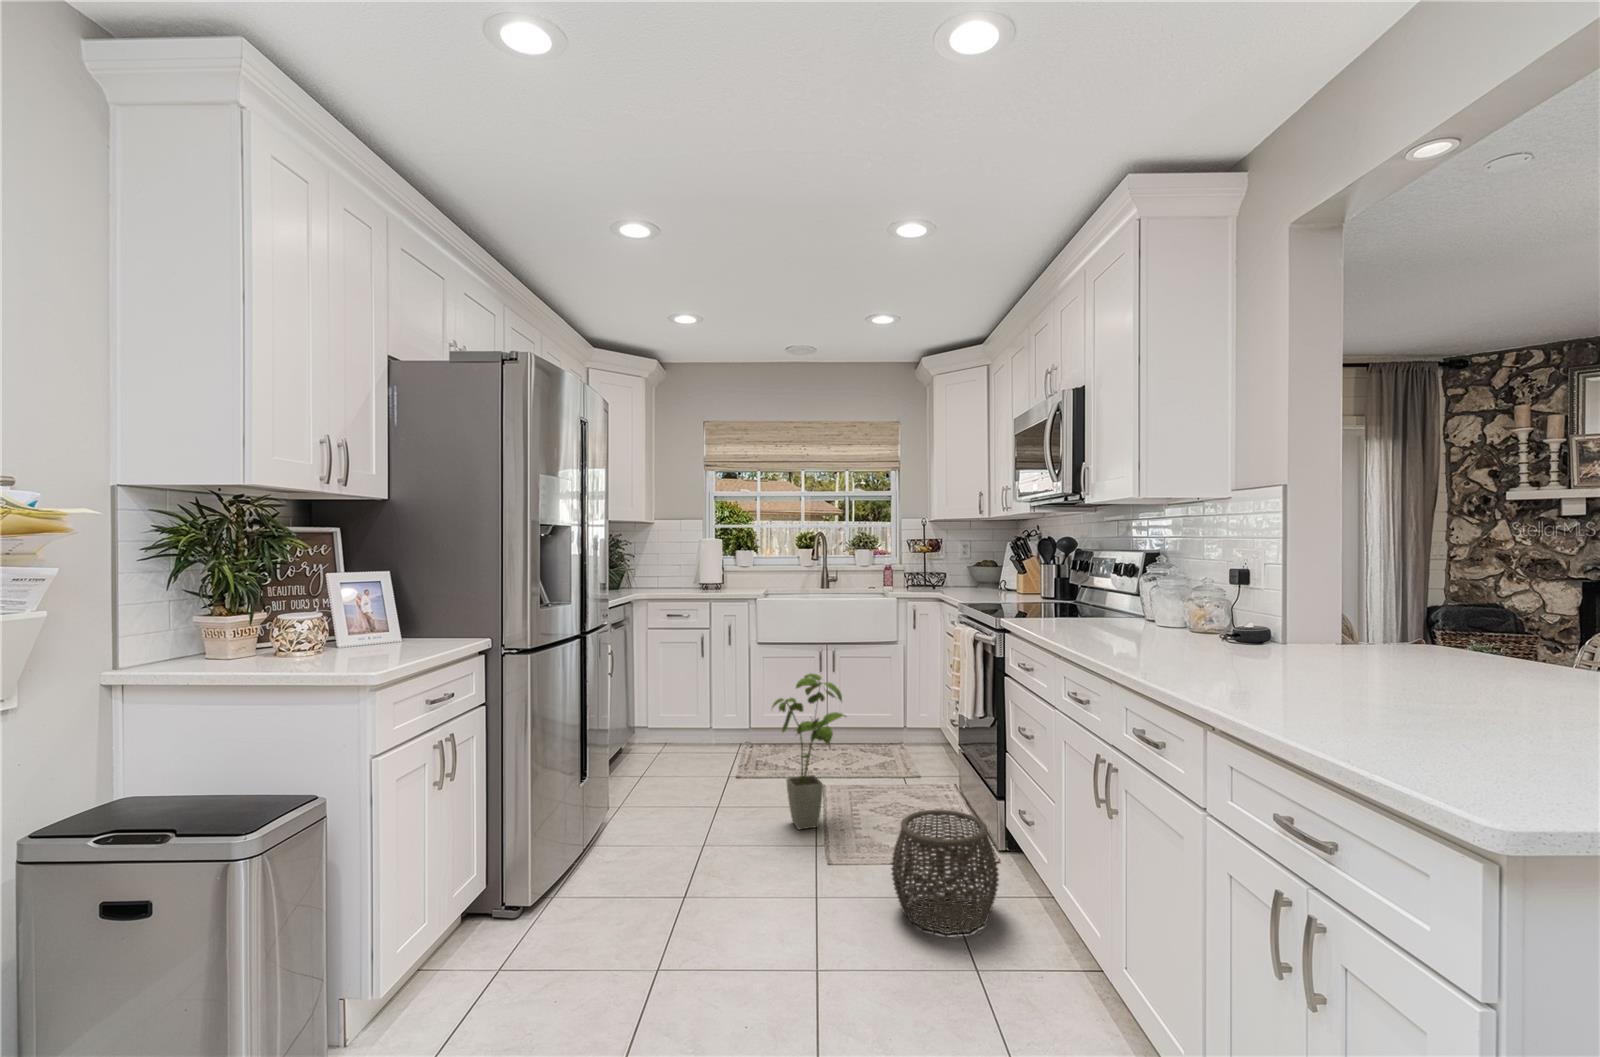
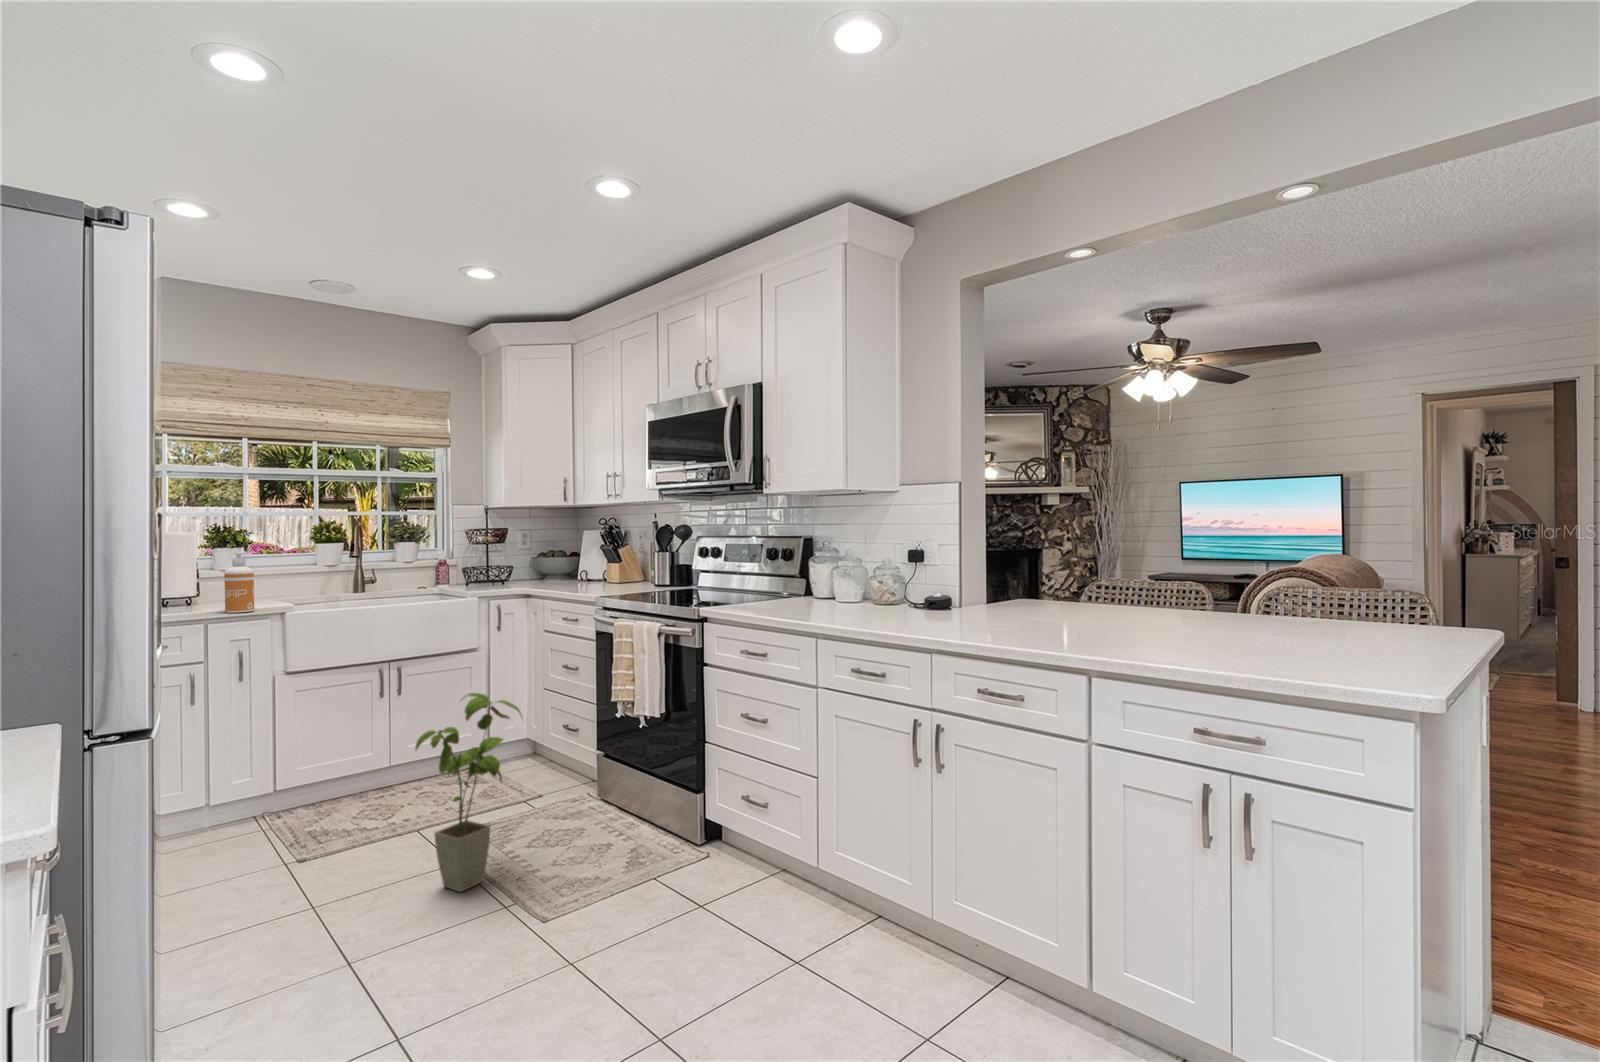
soap dispenser: none [720,557,737,599] -> present [224,553,254,613]
woven basket: present [891,810,999,934] -> none [651,809,763,940]

